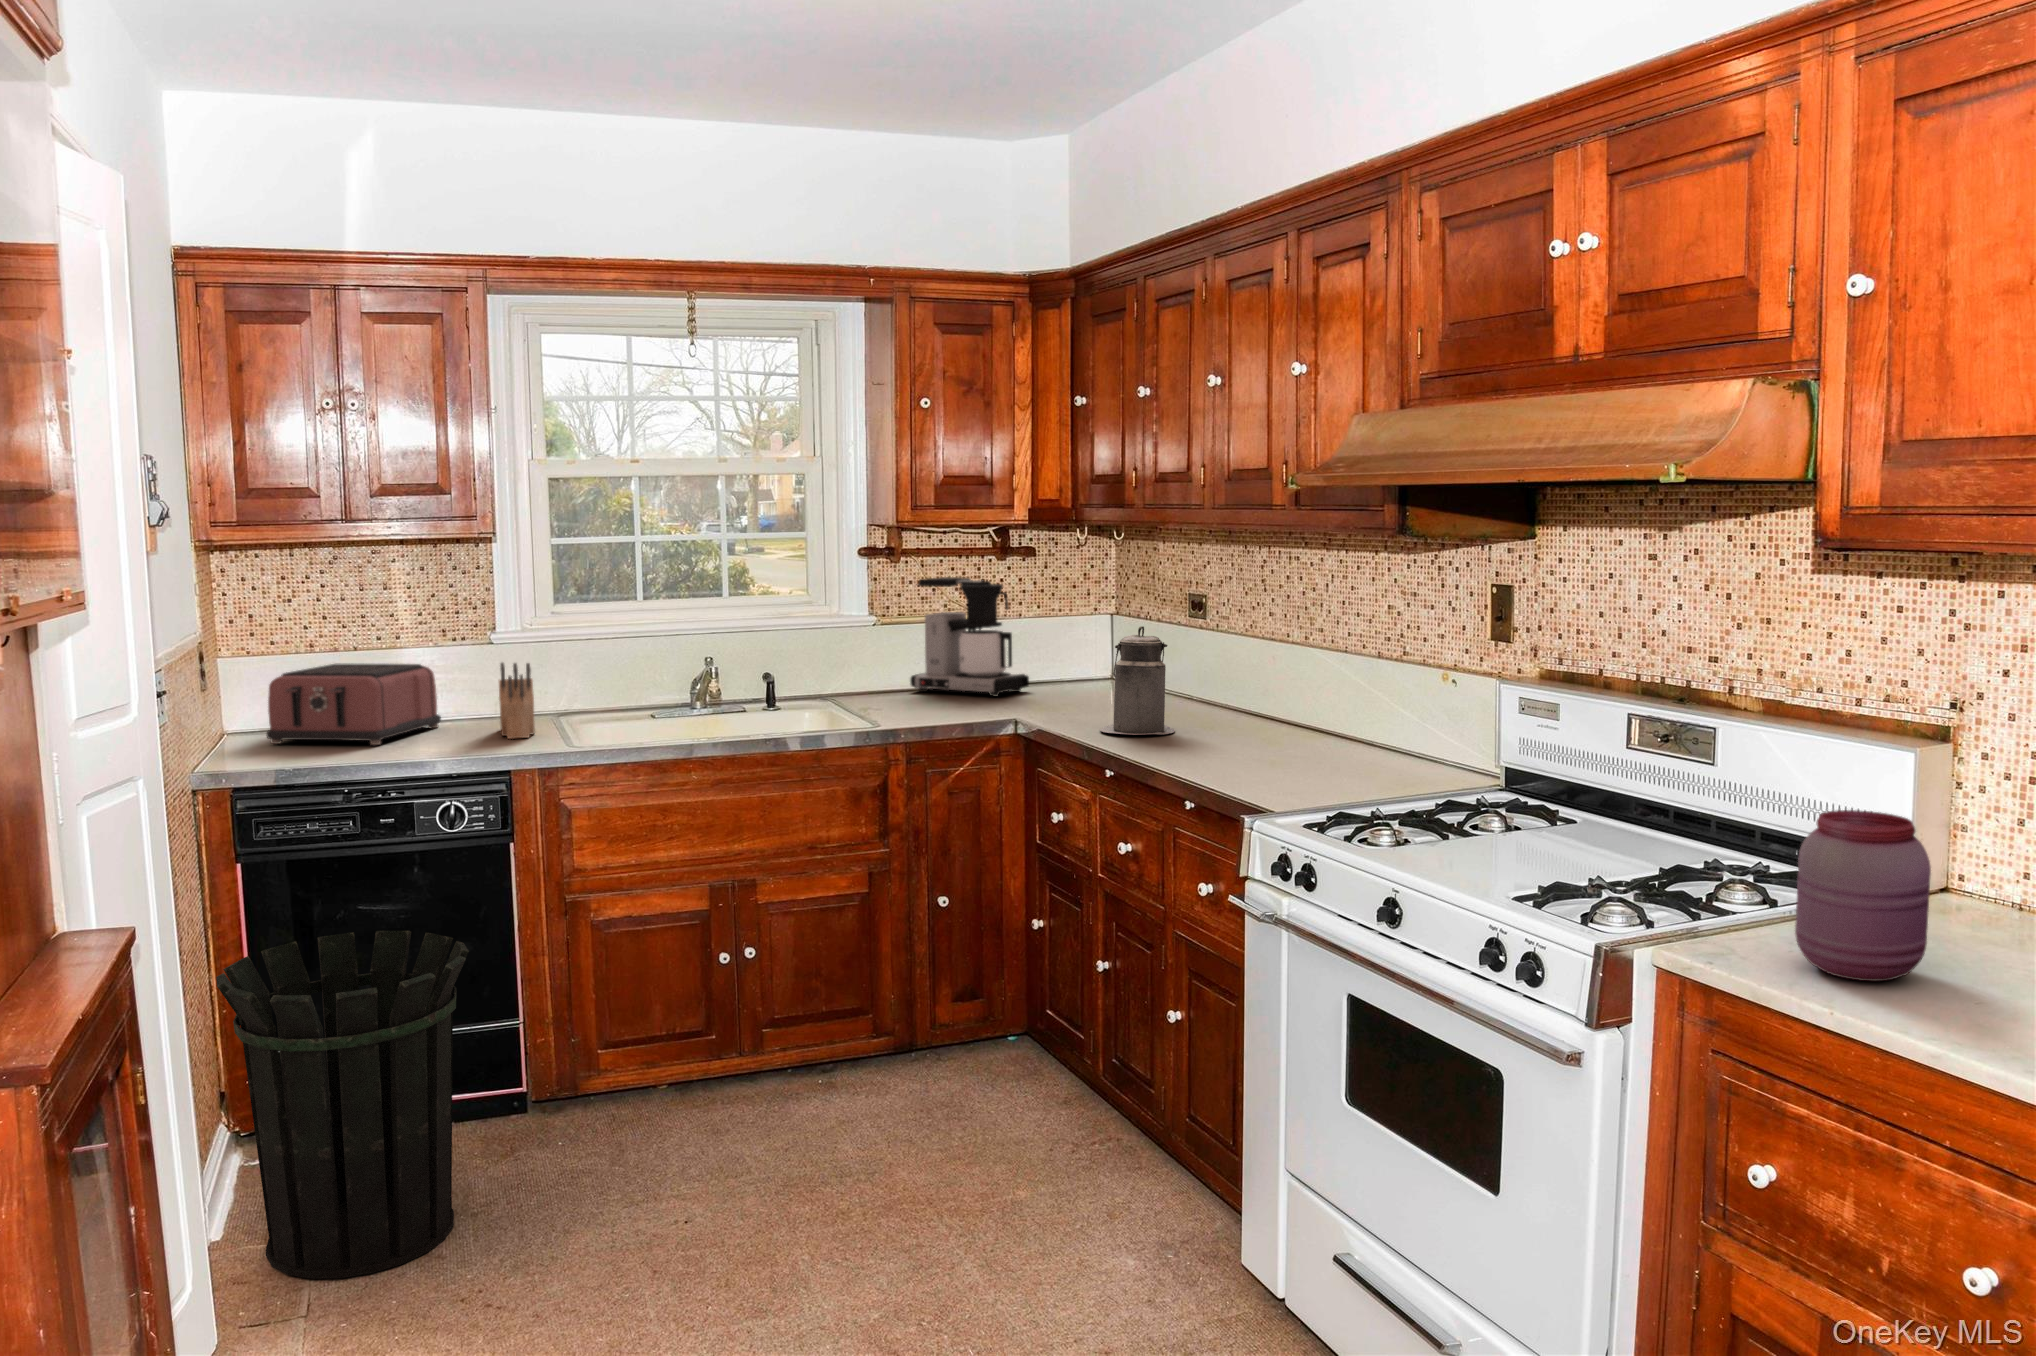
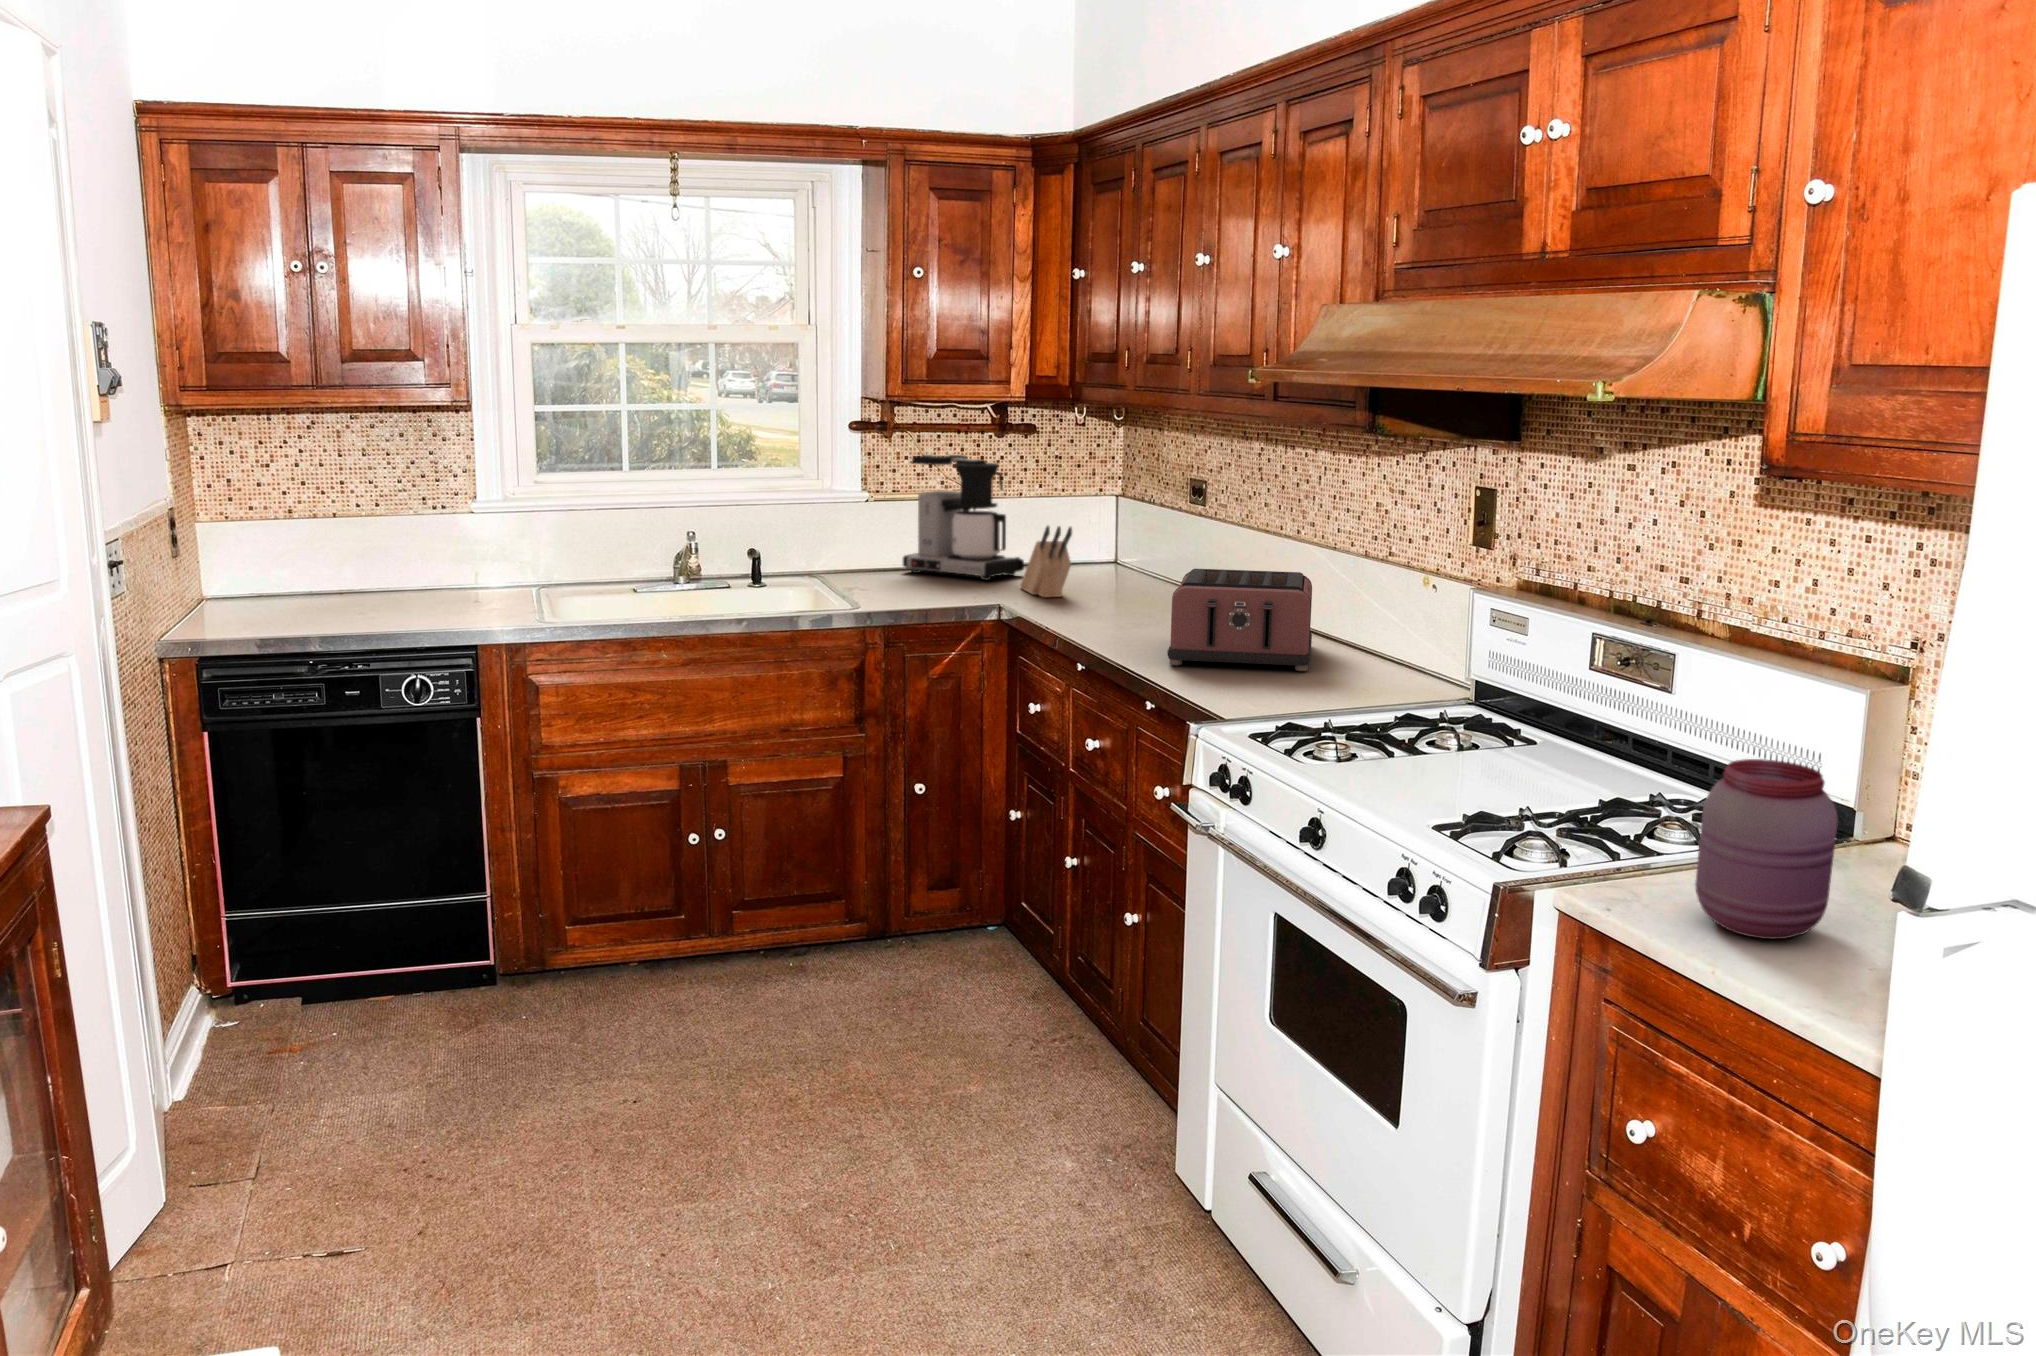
canister: present [1100,626,1175,735] -> none [1078,516,1156,629]
knife block: present [499,663,535,739] -> present [1021,526,1072,597]
toaster: present [266,664,441,745] -> present [1167,569,1312,671]
waste bin: present [216,931,469,1279] -> none [169,805,422,1142]

